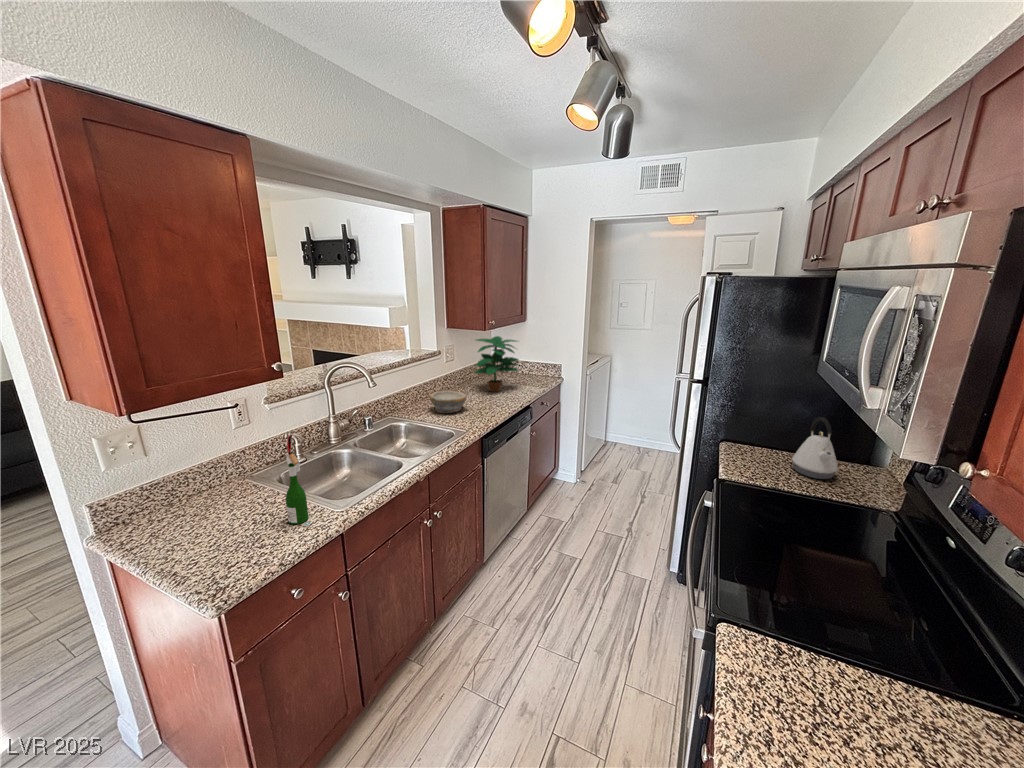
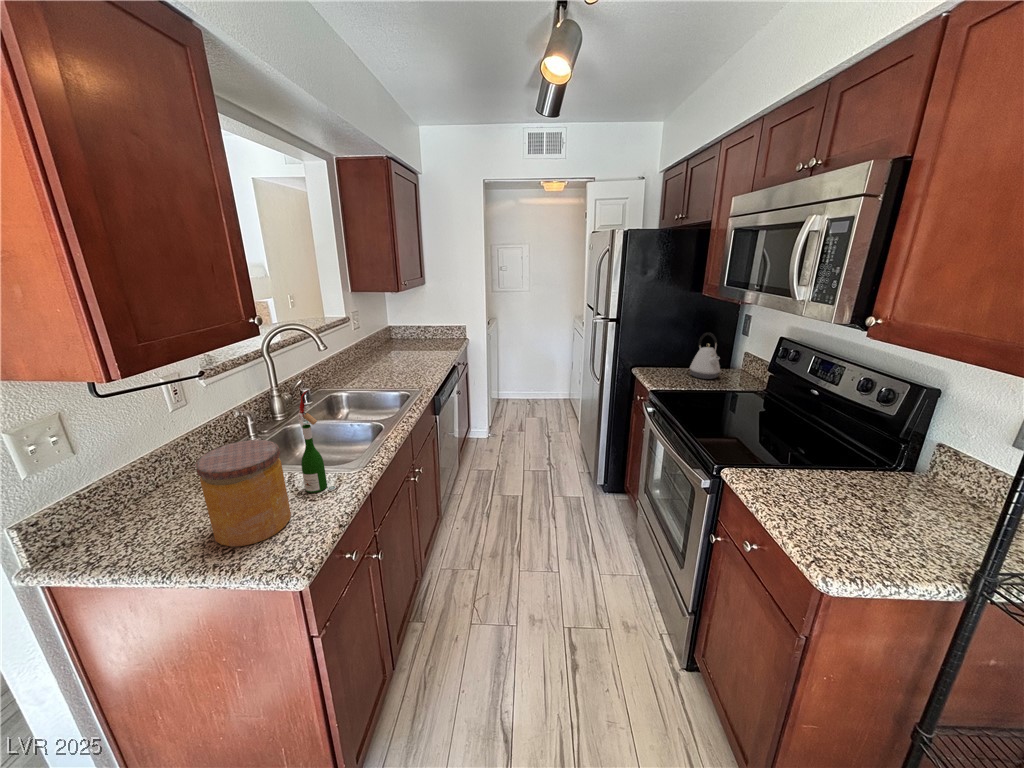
potted plant: present [475,336,519,392] -> none [383,297,434,355]
bowl: present [429,391,466,413] -> none [357,355,398,378]
jar: none [179,471,260,562] -> present [195,440,291,547]

